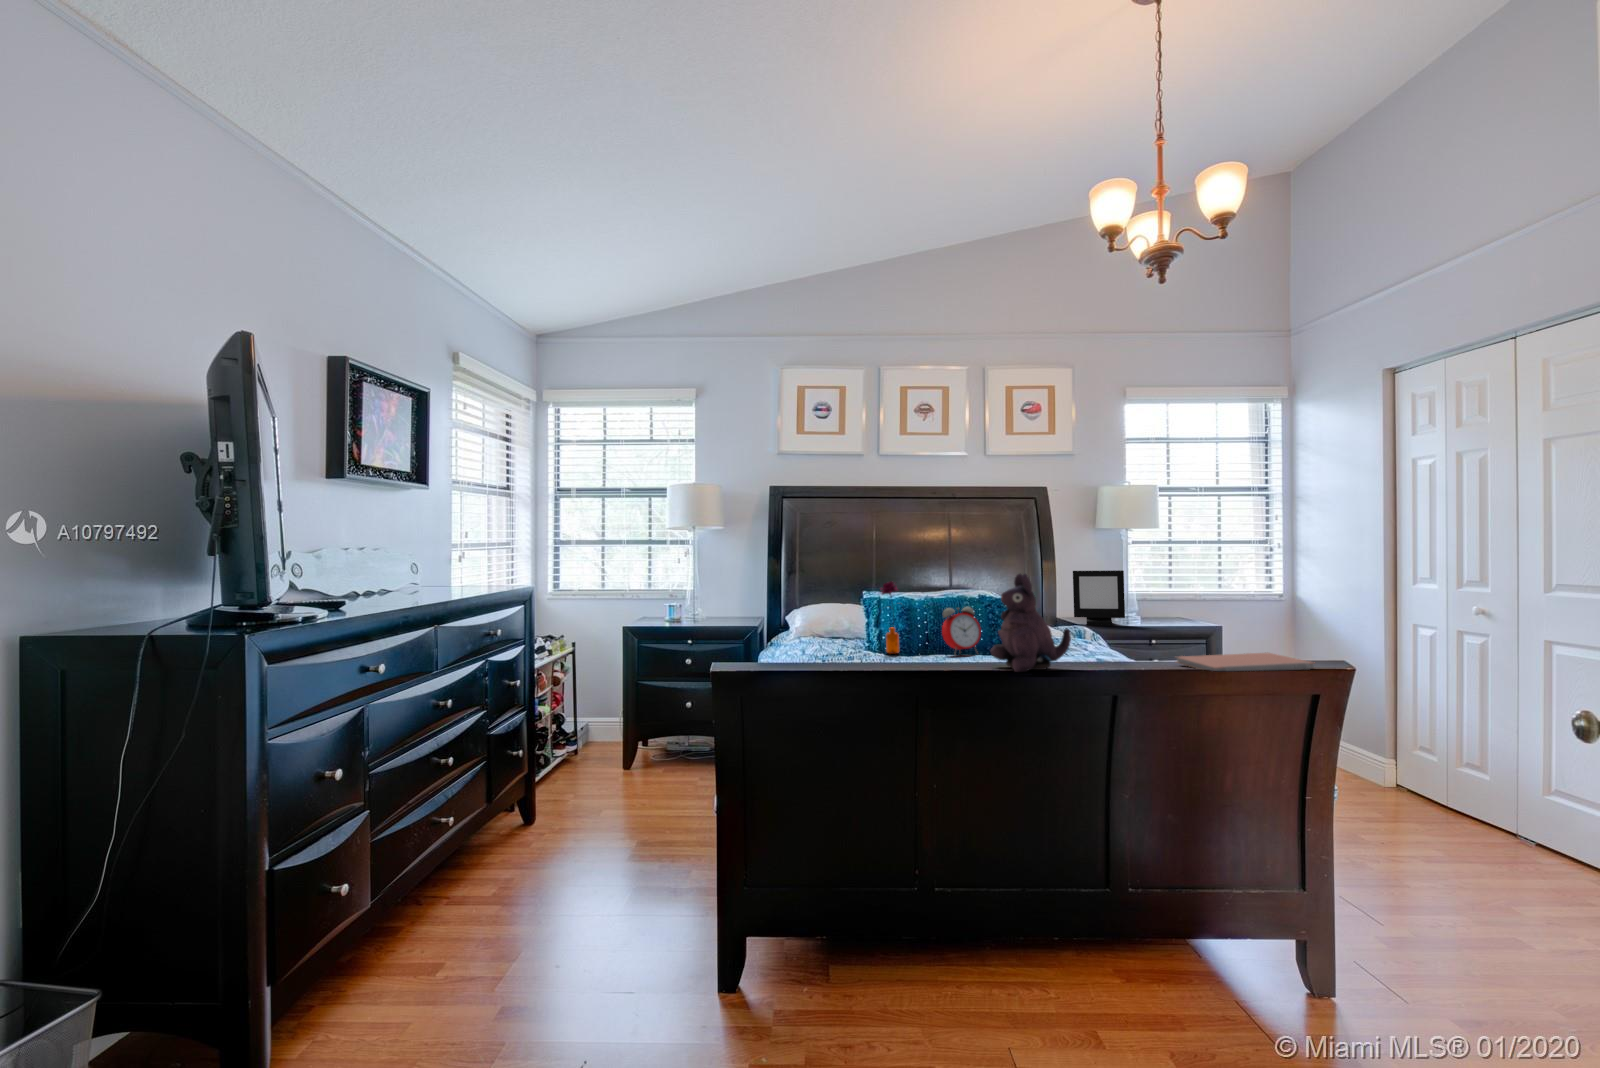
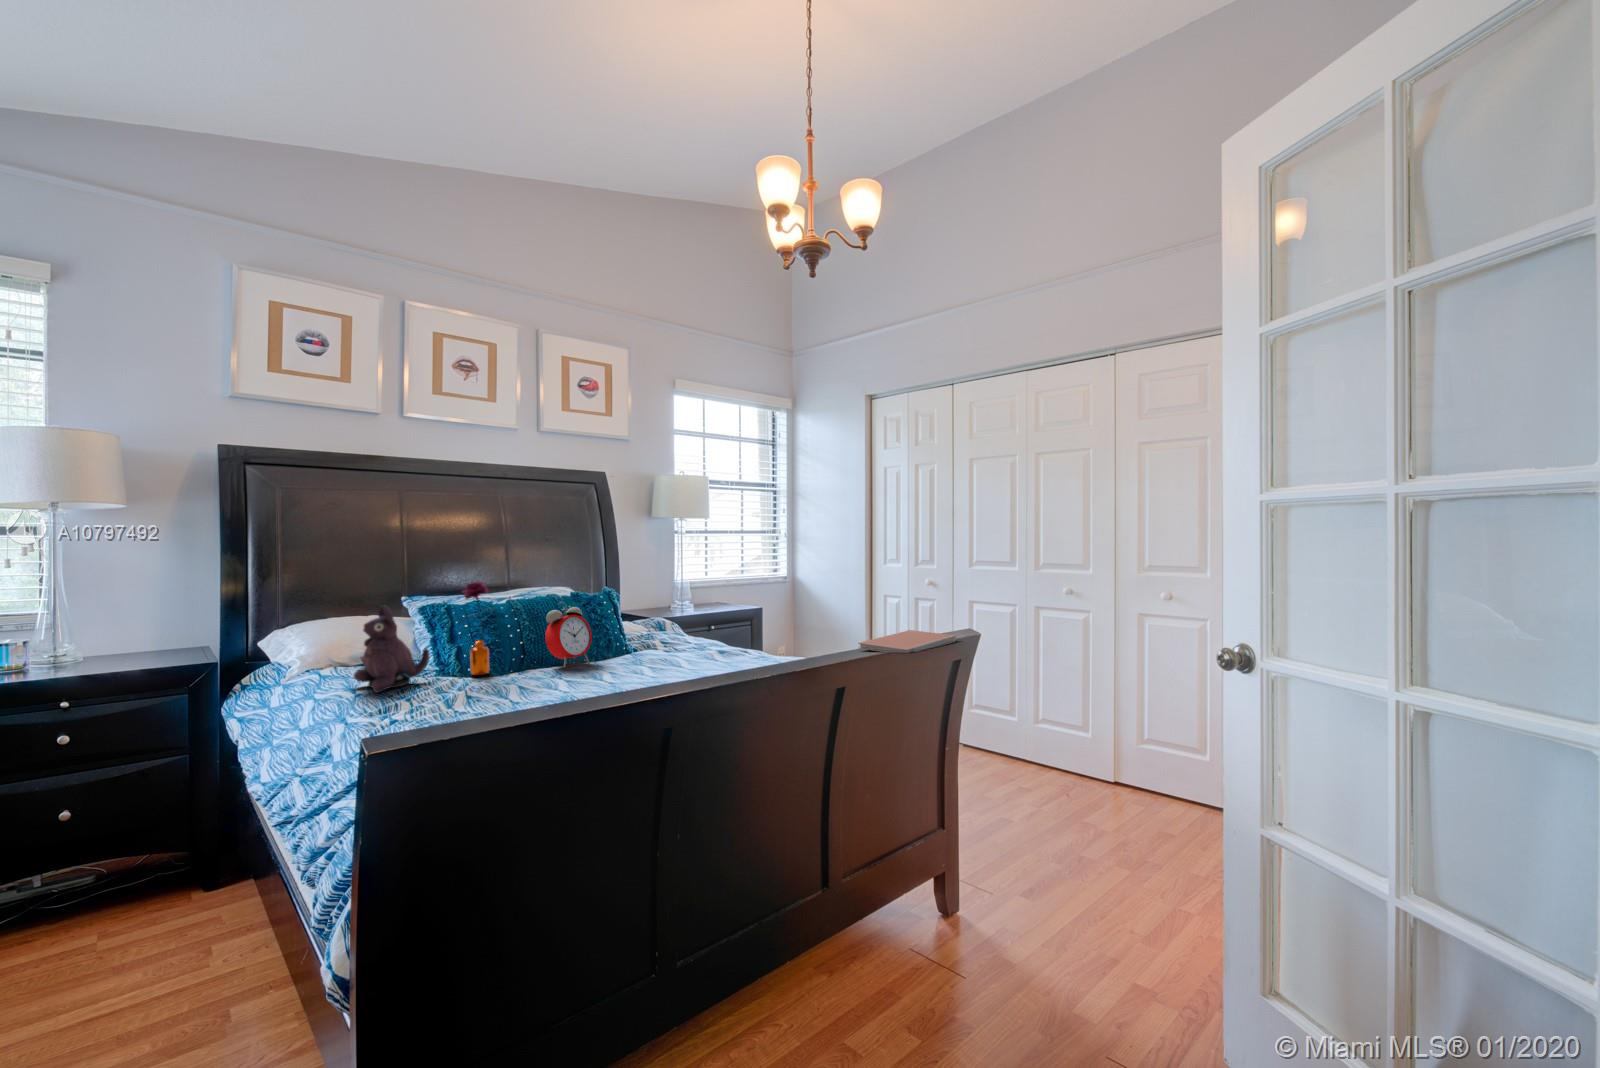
picture frame: present [1073,570,1125,626] -> none [637,559,686,616]
plush toy: present [991,574,1071,672] -> present [354,605,429,693]

